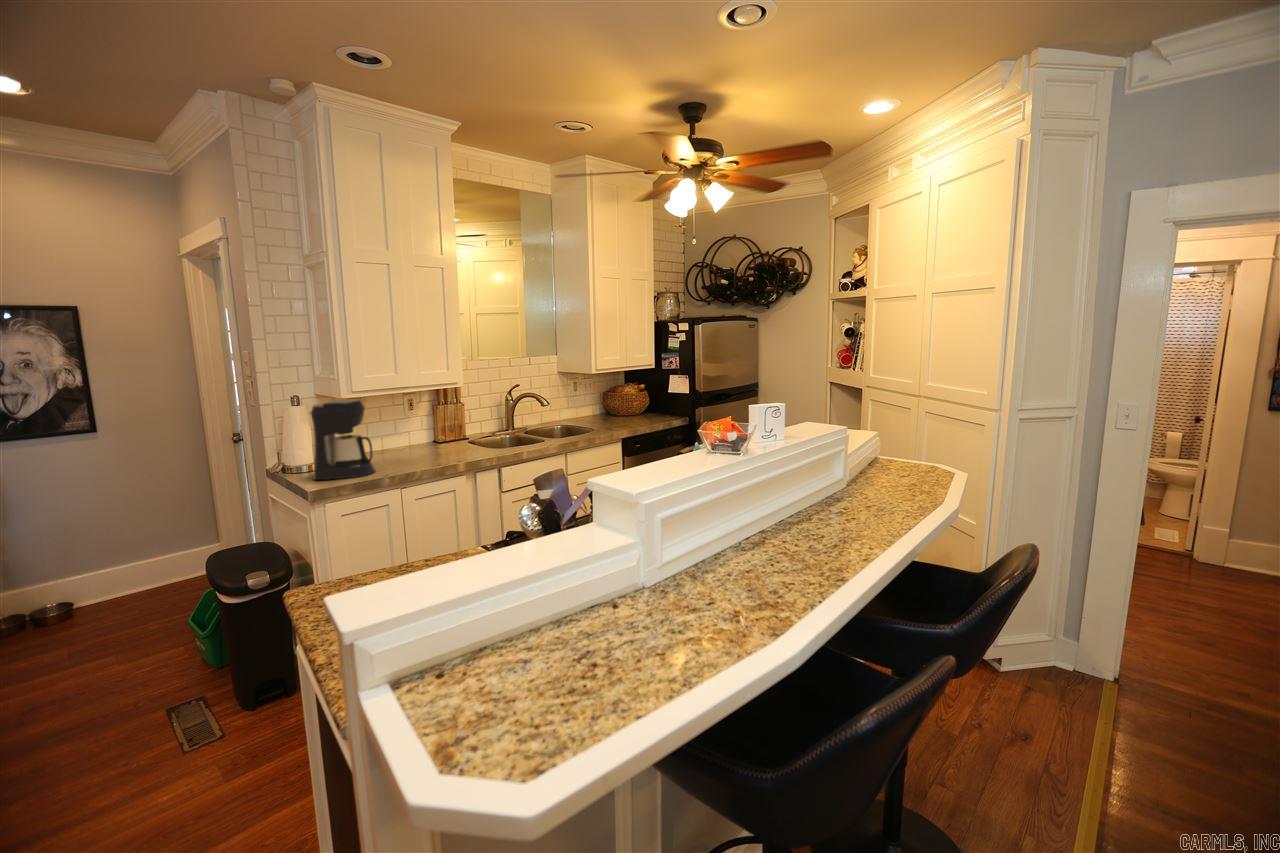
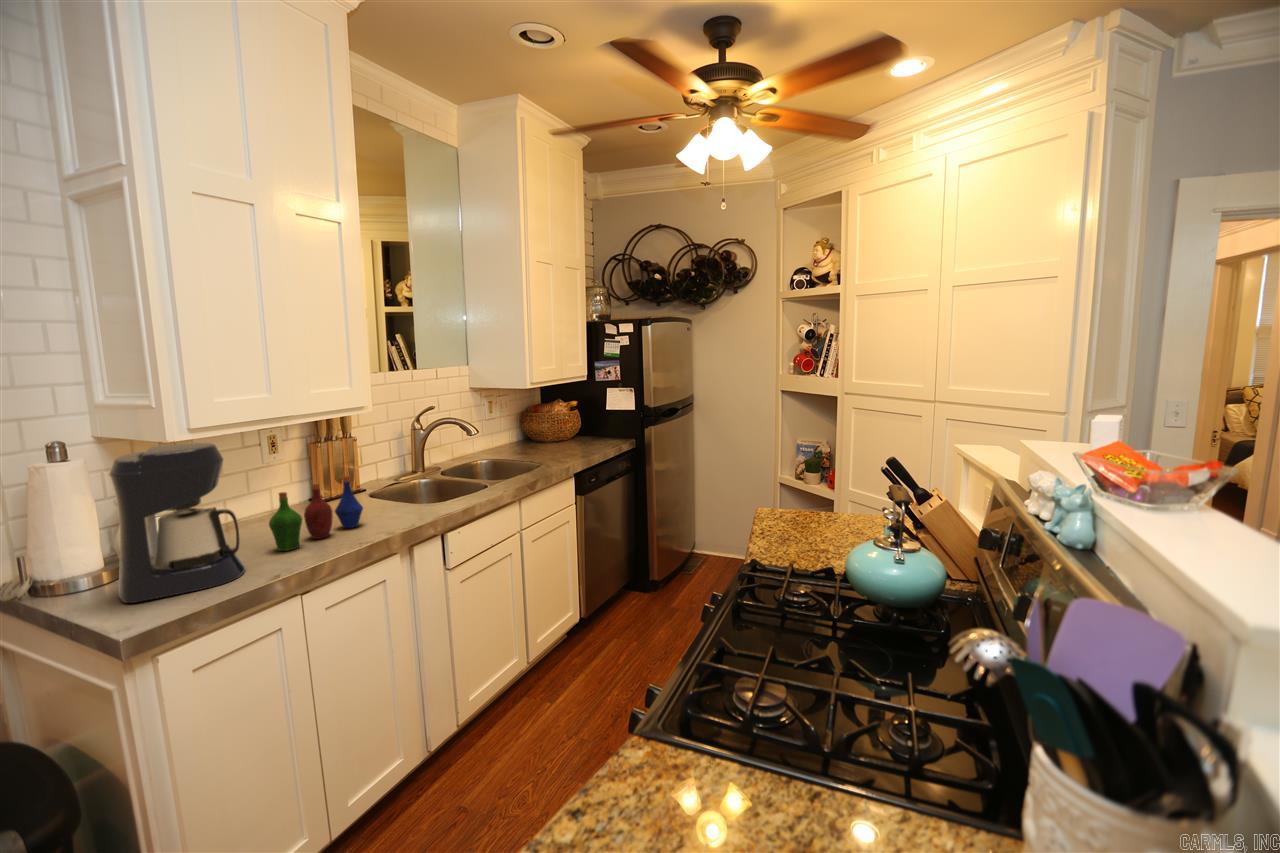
bottle: none [393,425,452,465] -> present [269,476,363,551]

